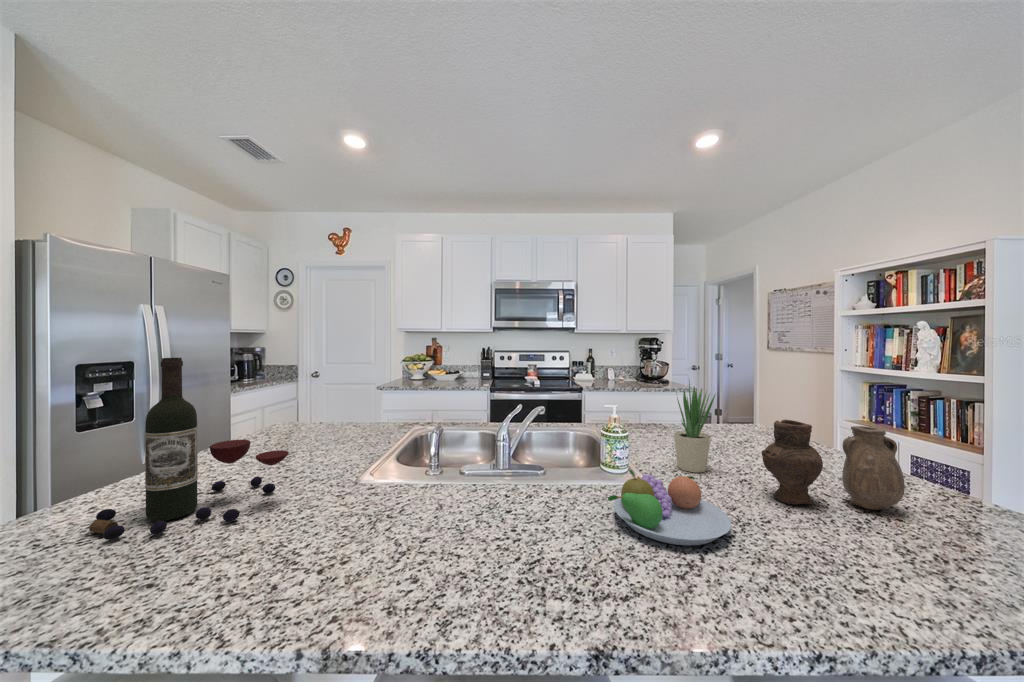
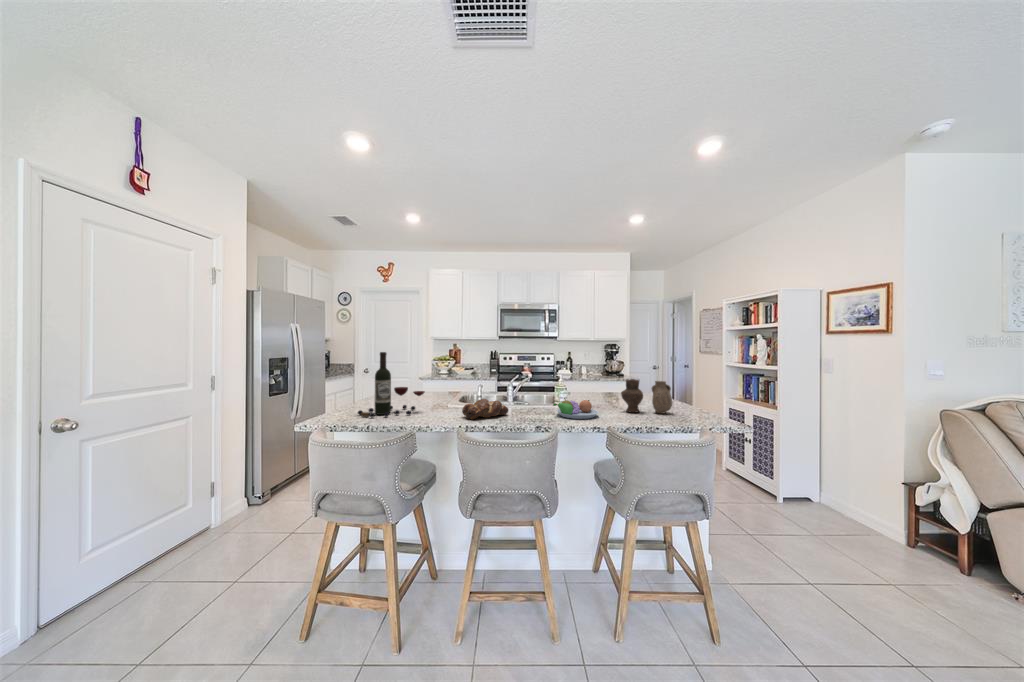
potted plant: present [674,381,715,472] -> none [592,362,609,406]
bread loaf: none [362,477,491,550] -> present [462,399,508,419]

